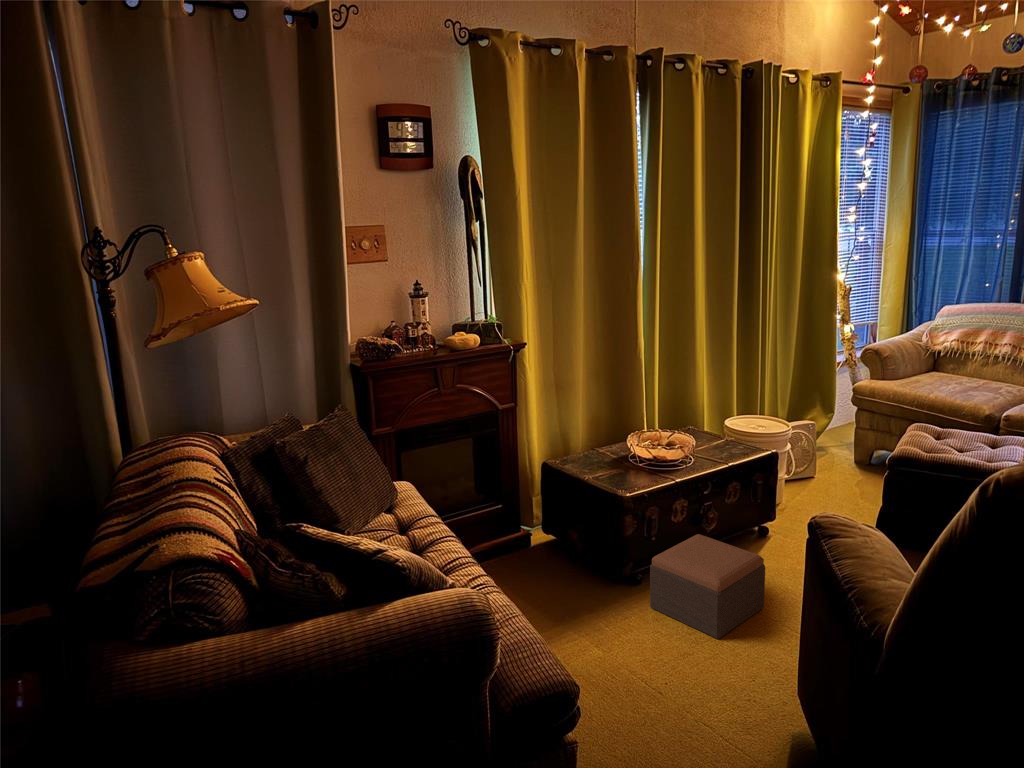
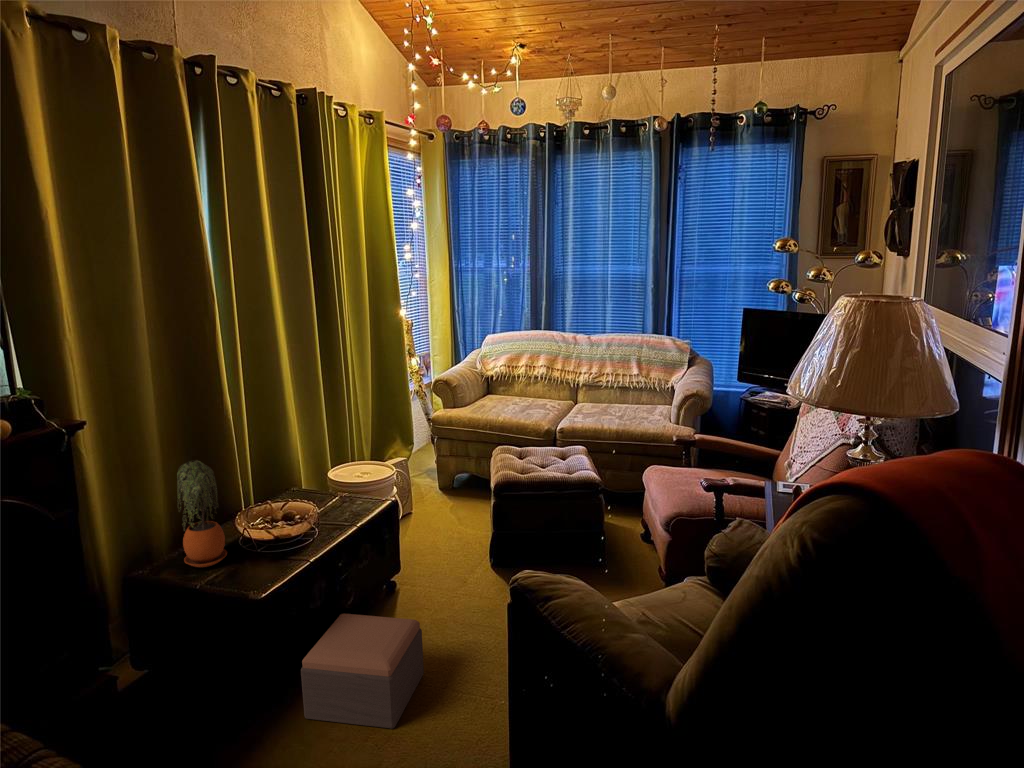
potted plant: none [582,383,615,469] -> present [177,460,227,567]

